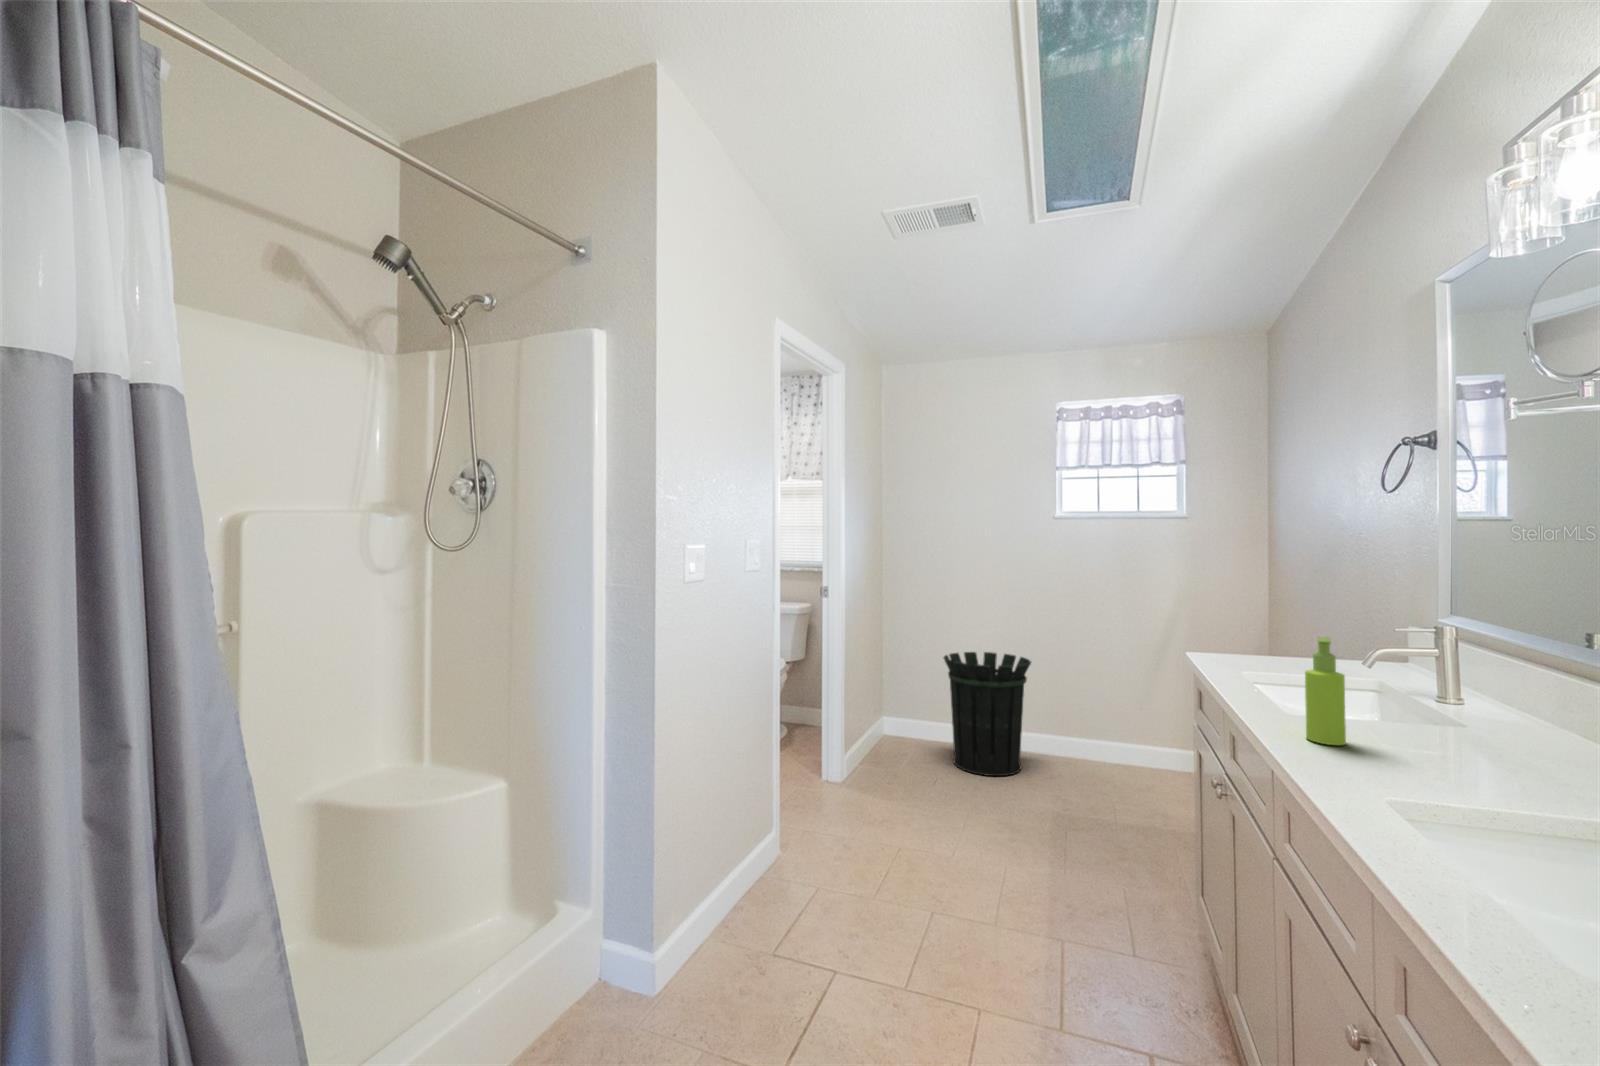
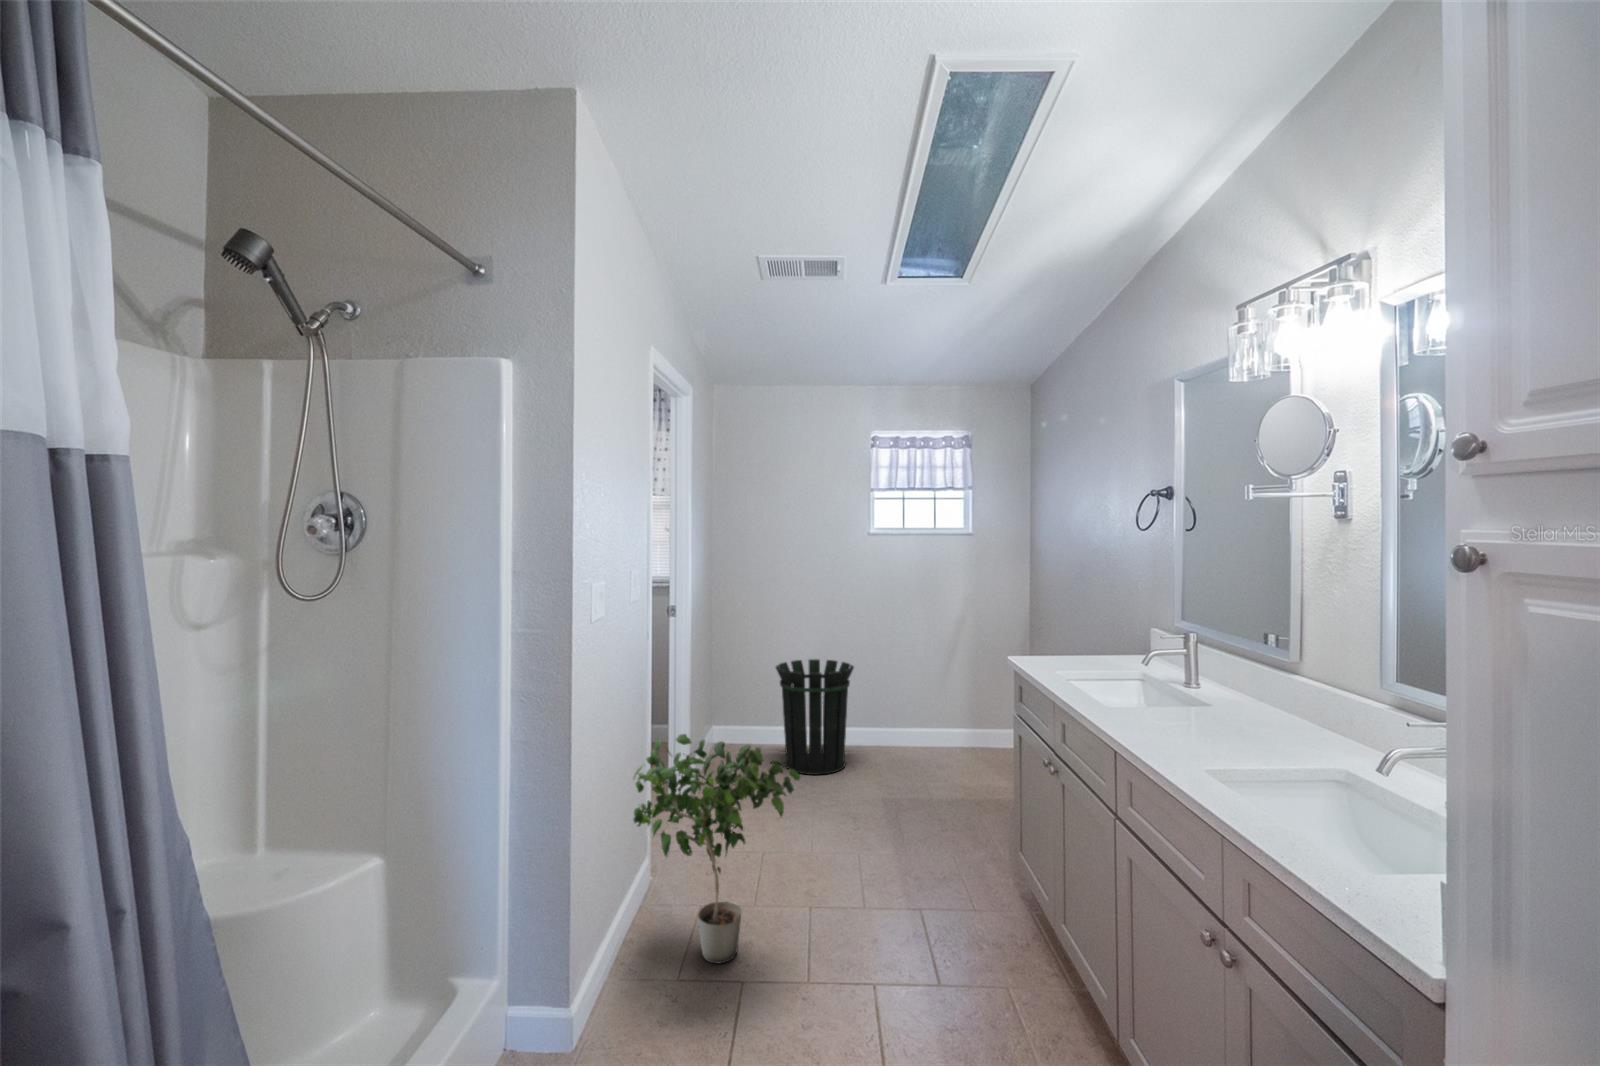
soap dispenser: present [1305,637,1346,745] -> none [1115,647,1139,722]
potted plant: none [727,706,906,951] -> present [634,734,801,963]

